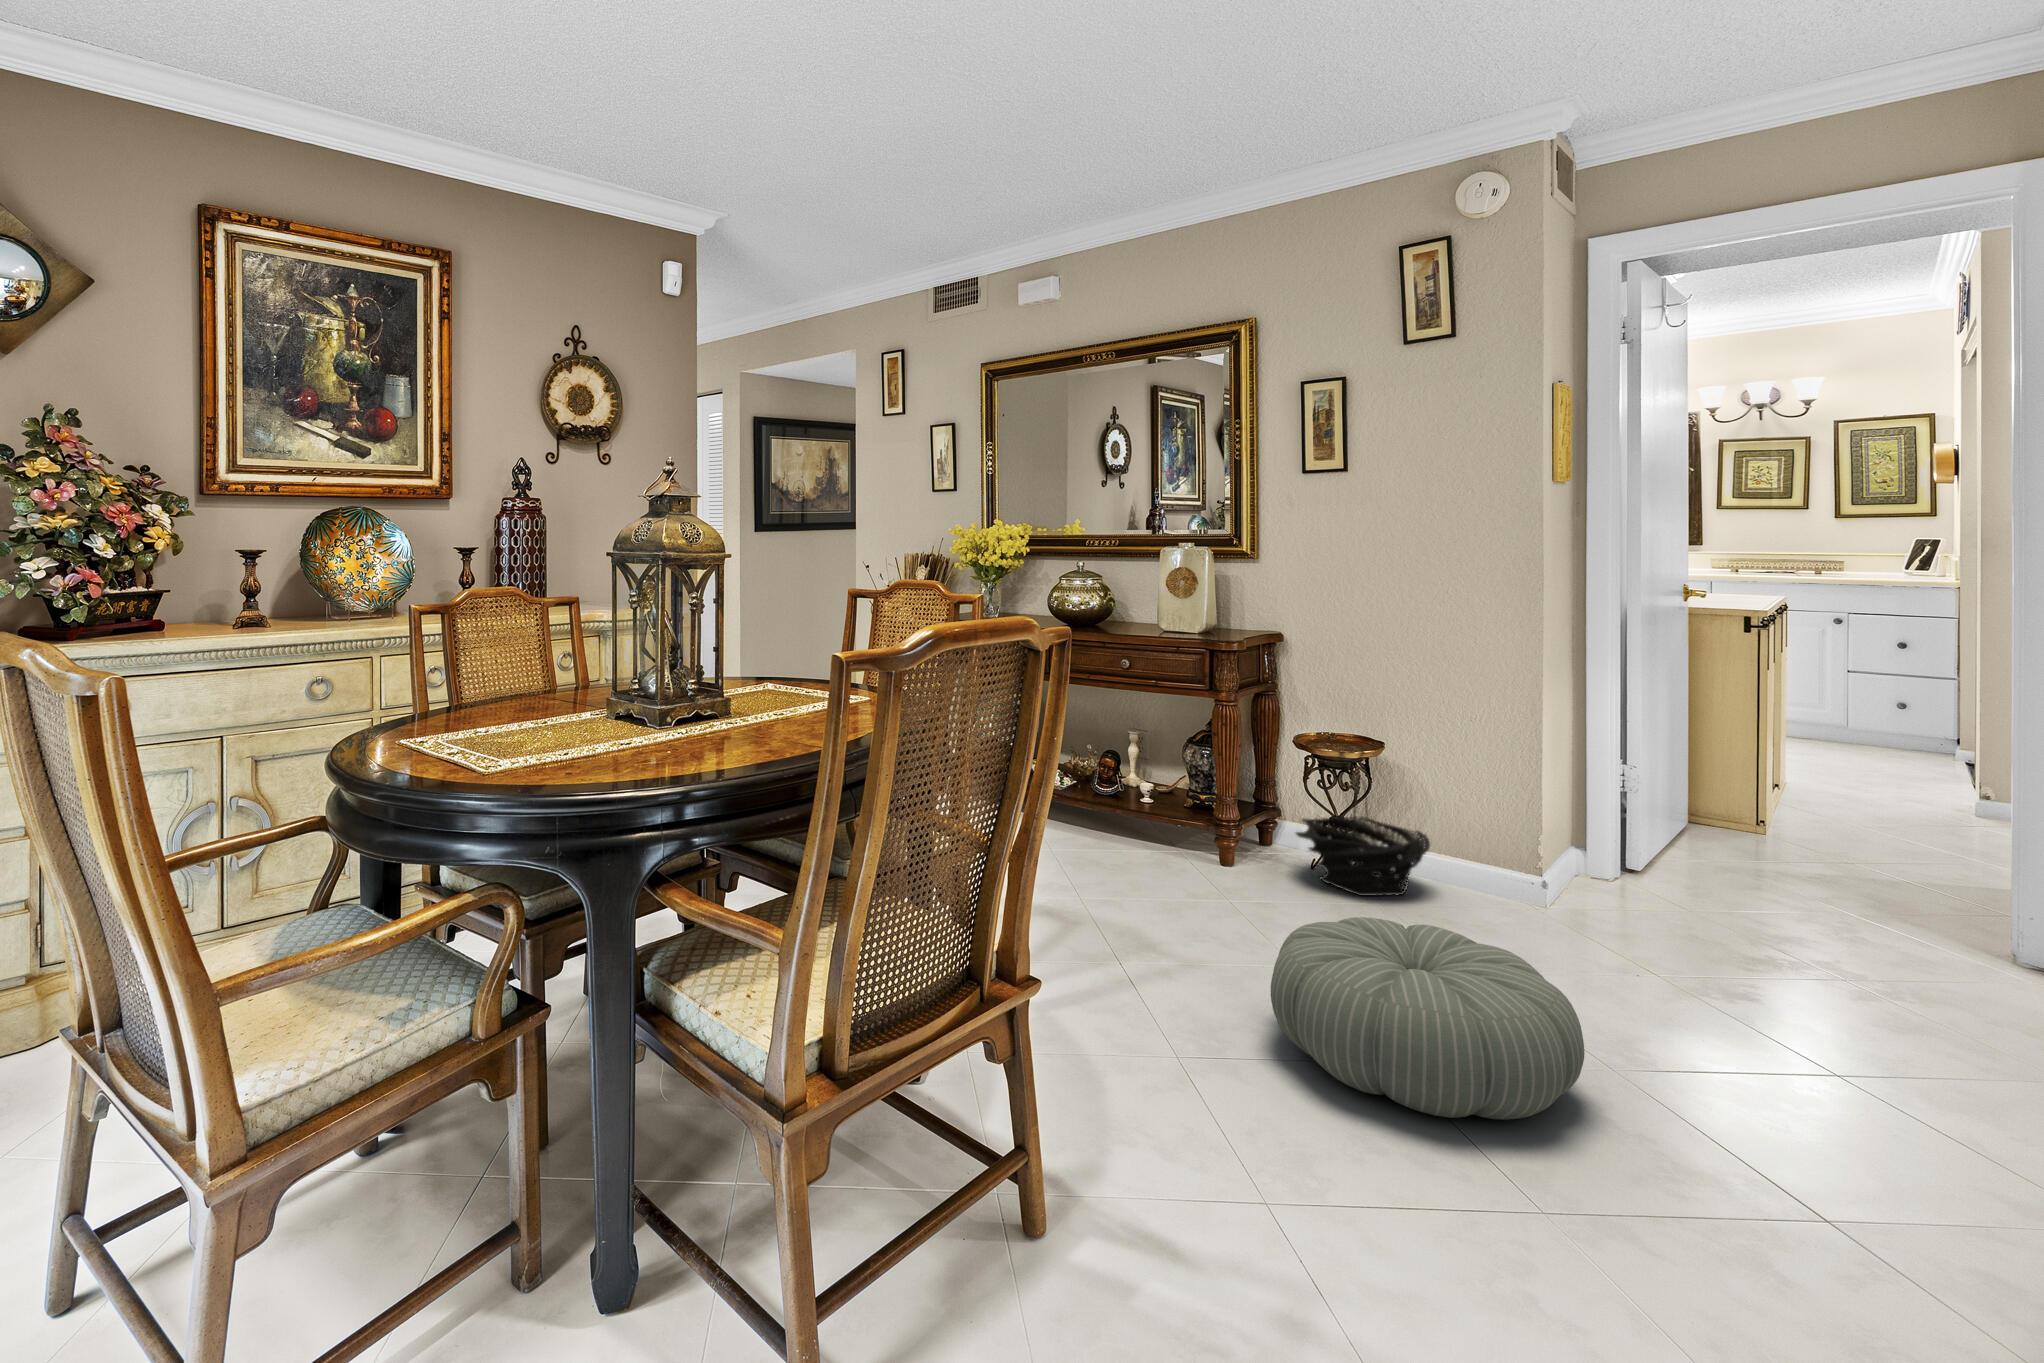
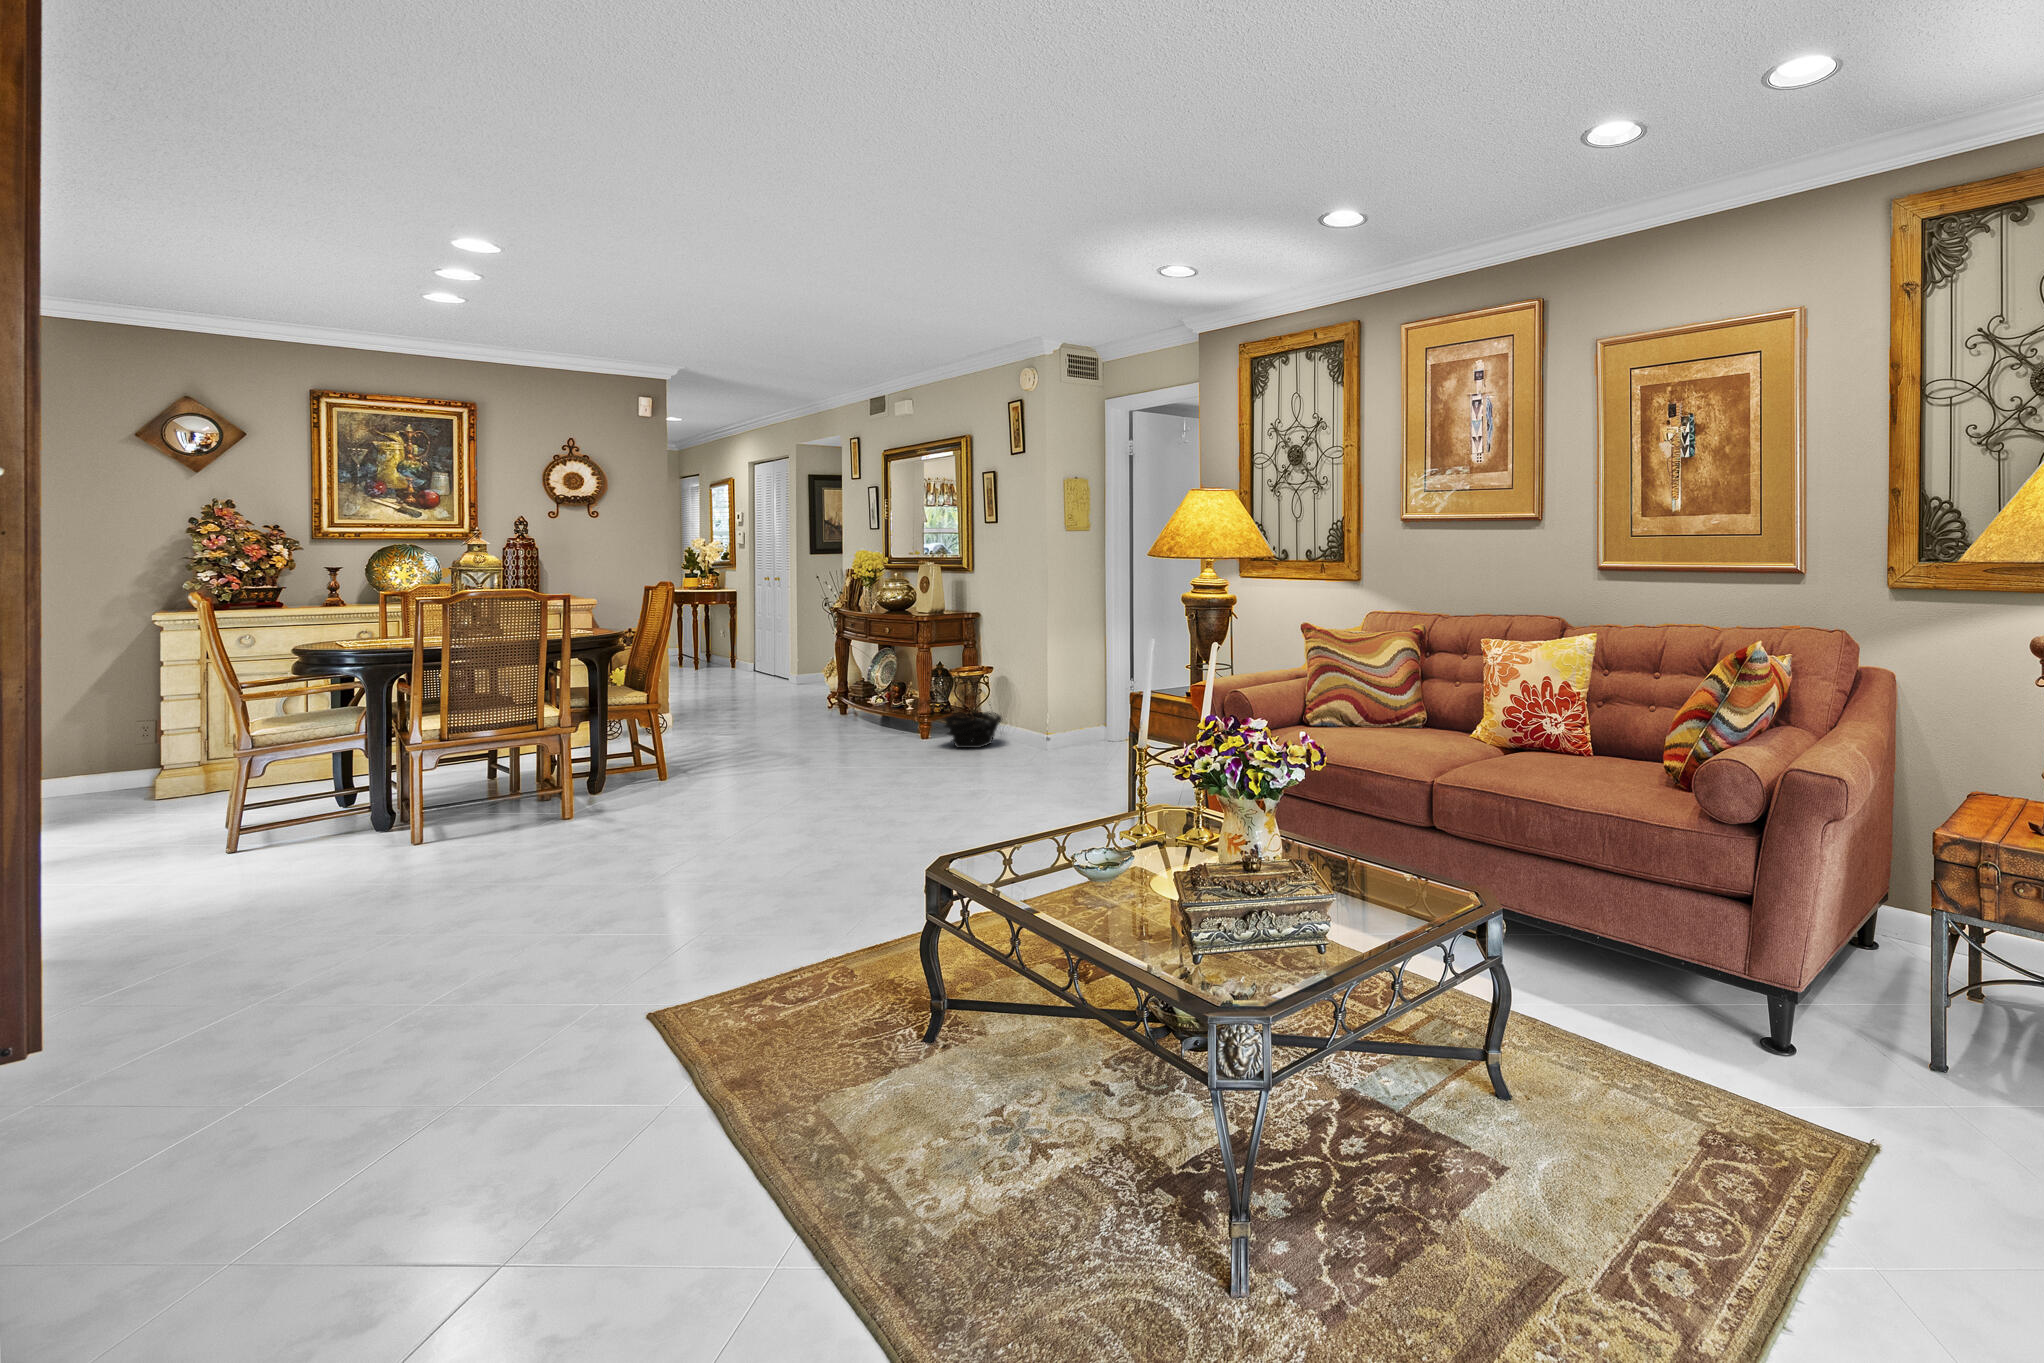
pouf: present [1271,917,1584,1120] -> none [760,733,883,796]

